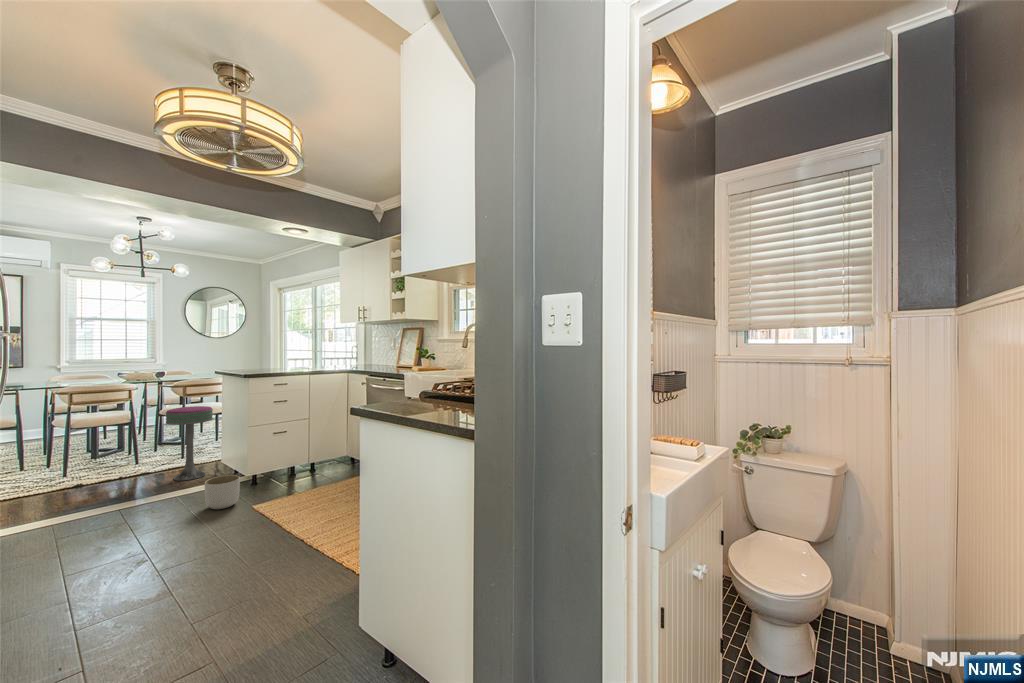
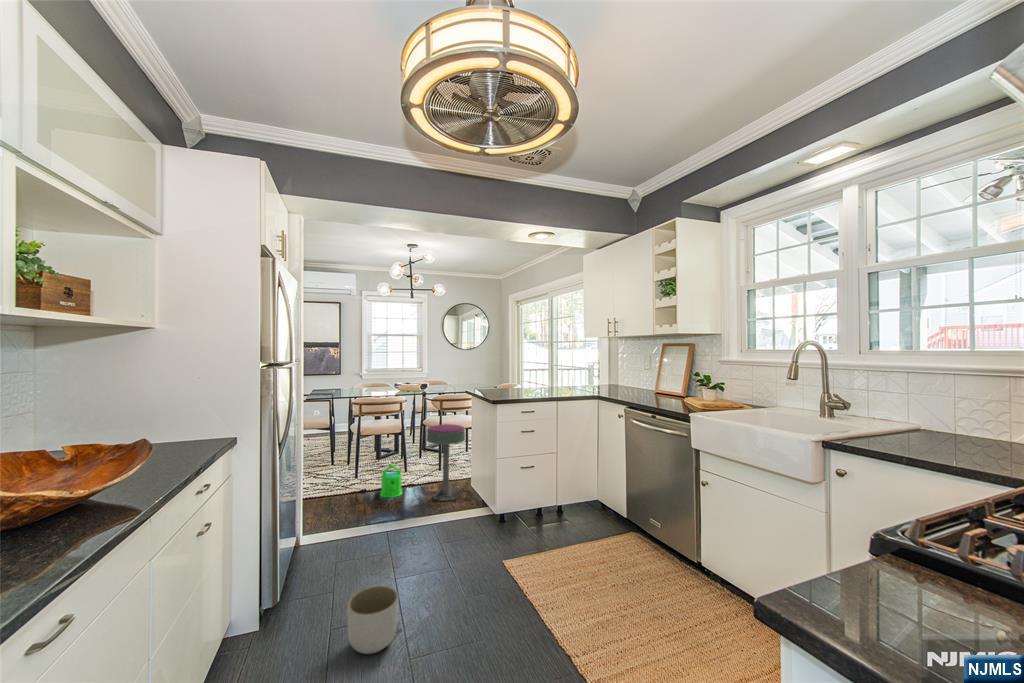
watering can: none [101,453,134,487] -> present [380,465,403,497]
planter: present [205,475,240,509] -> present [347,586,398,654]

